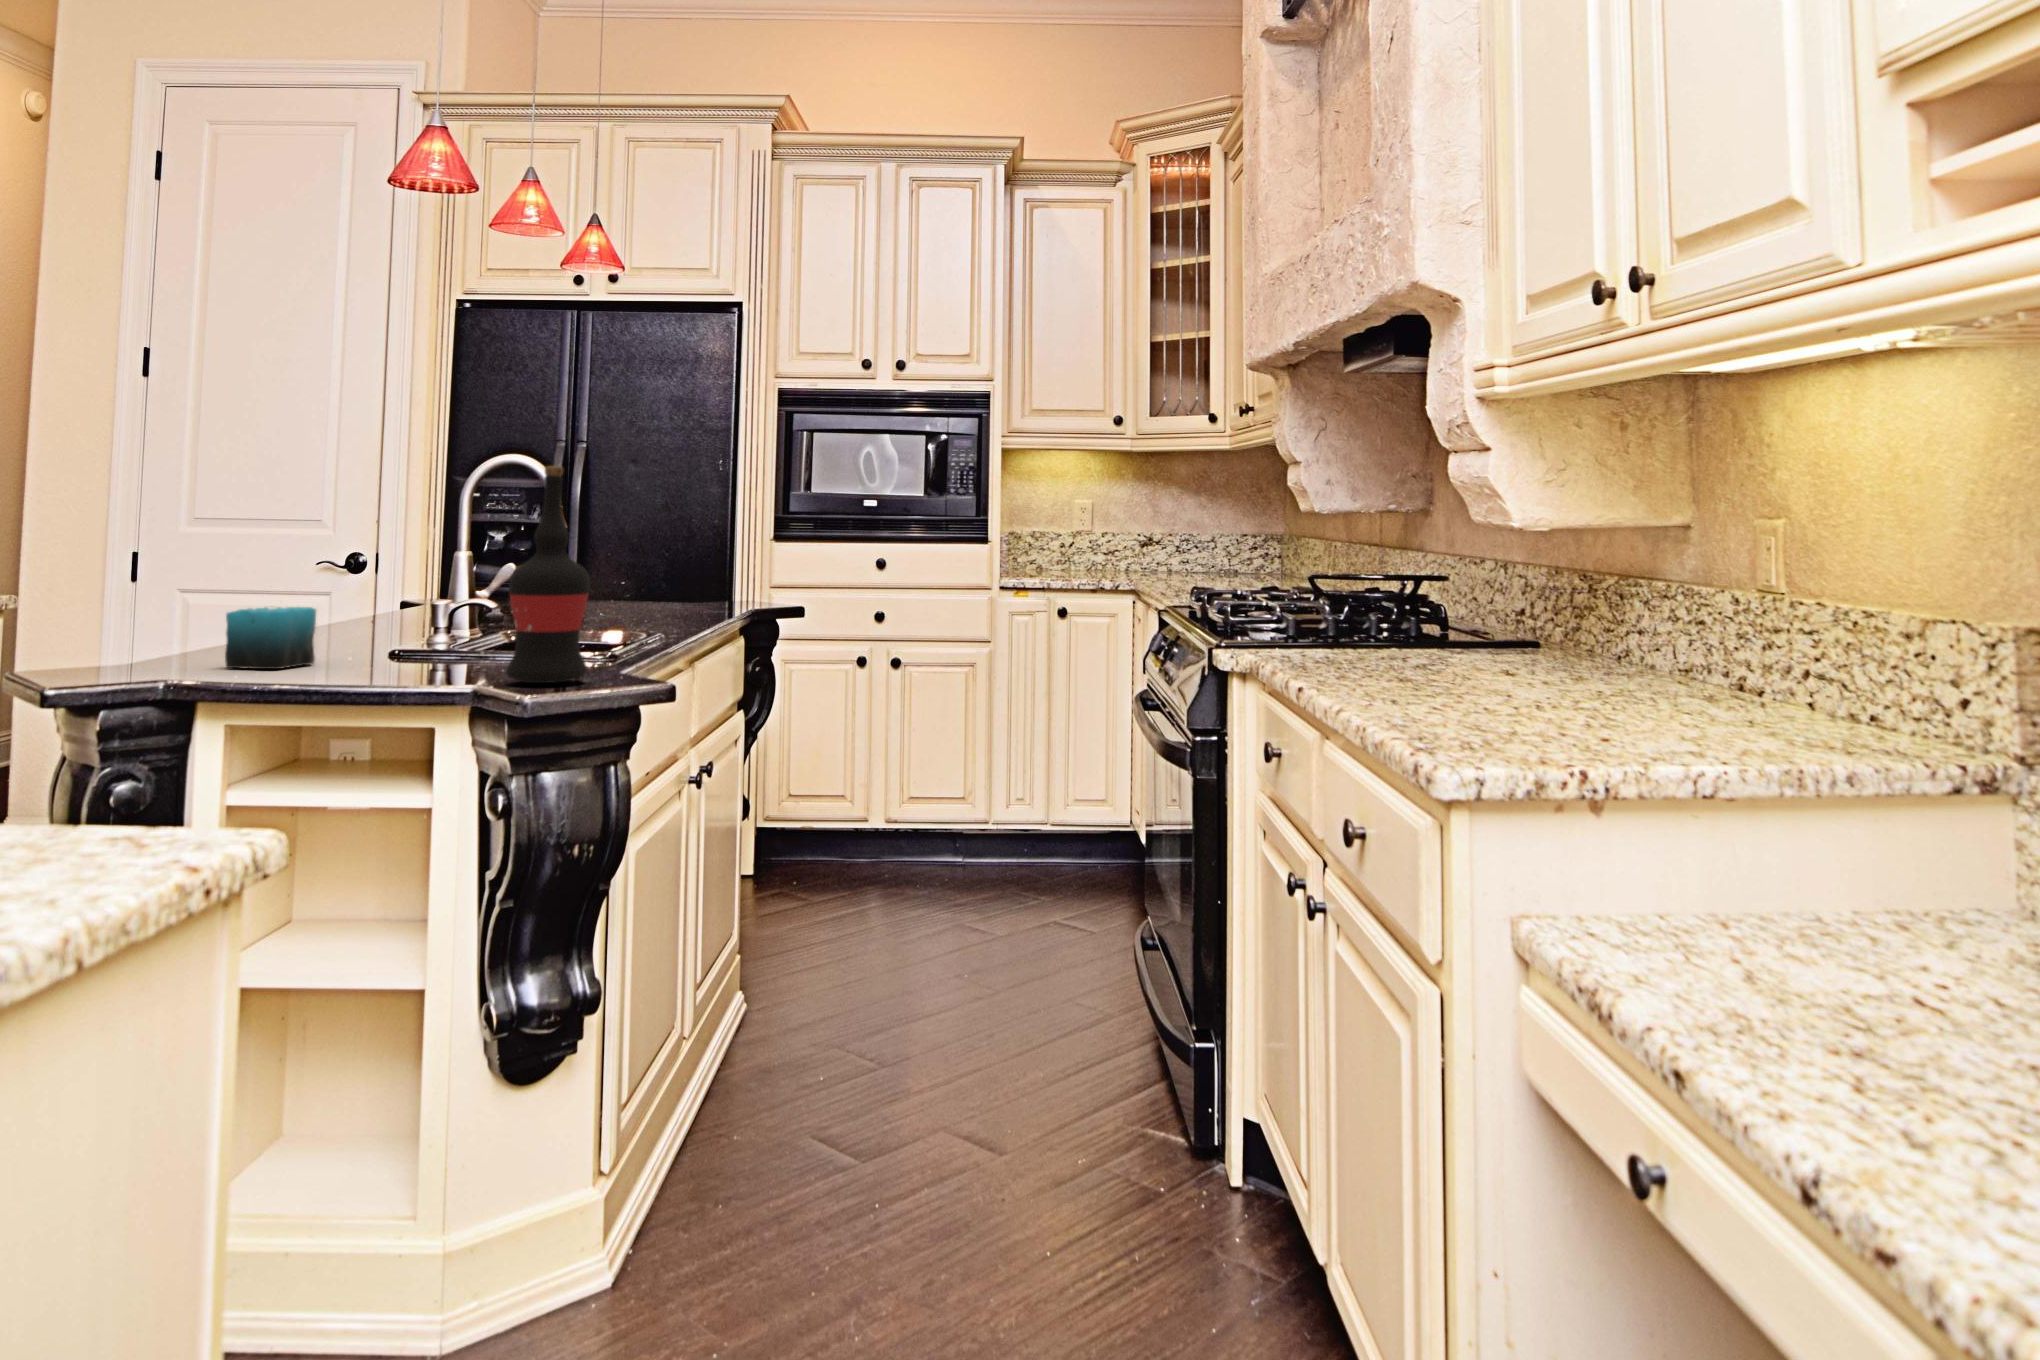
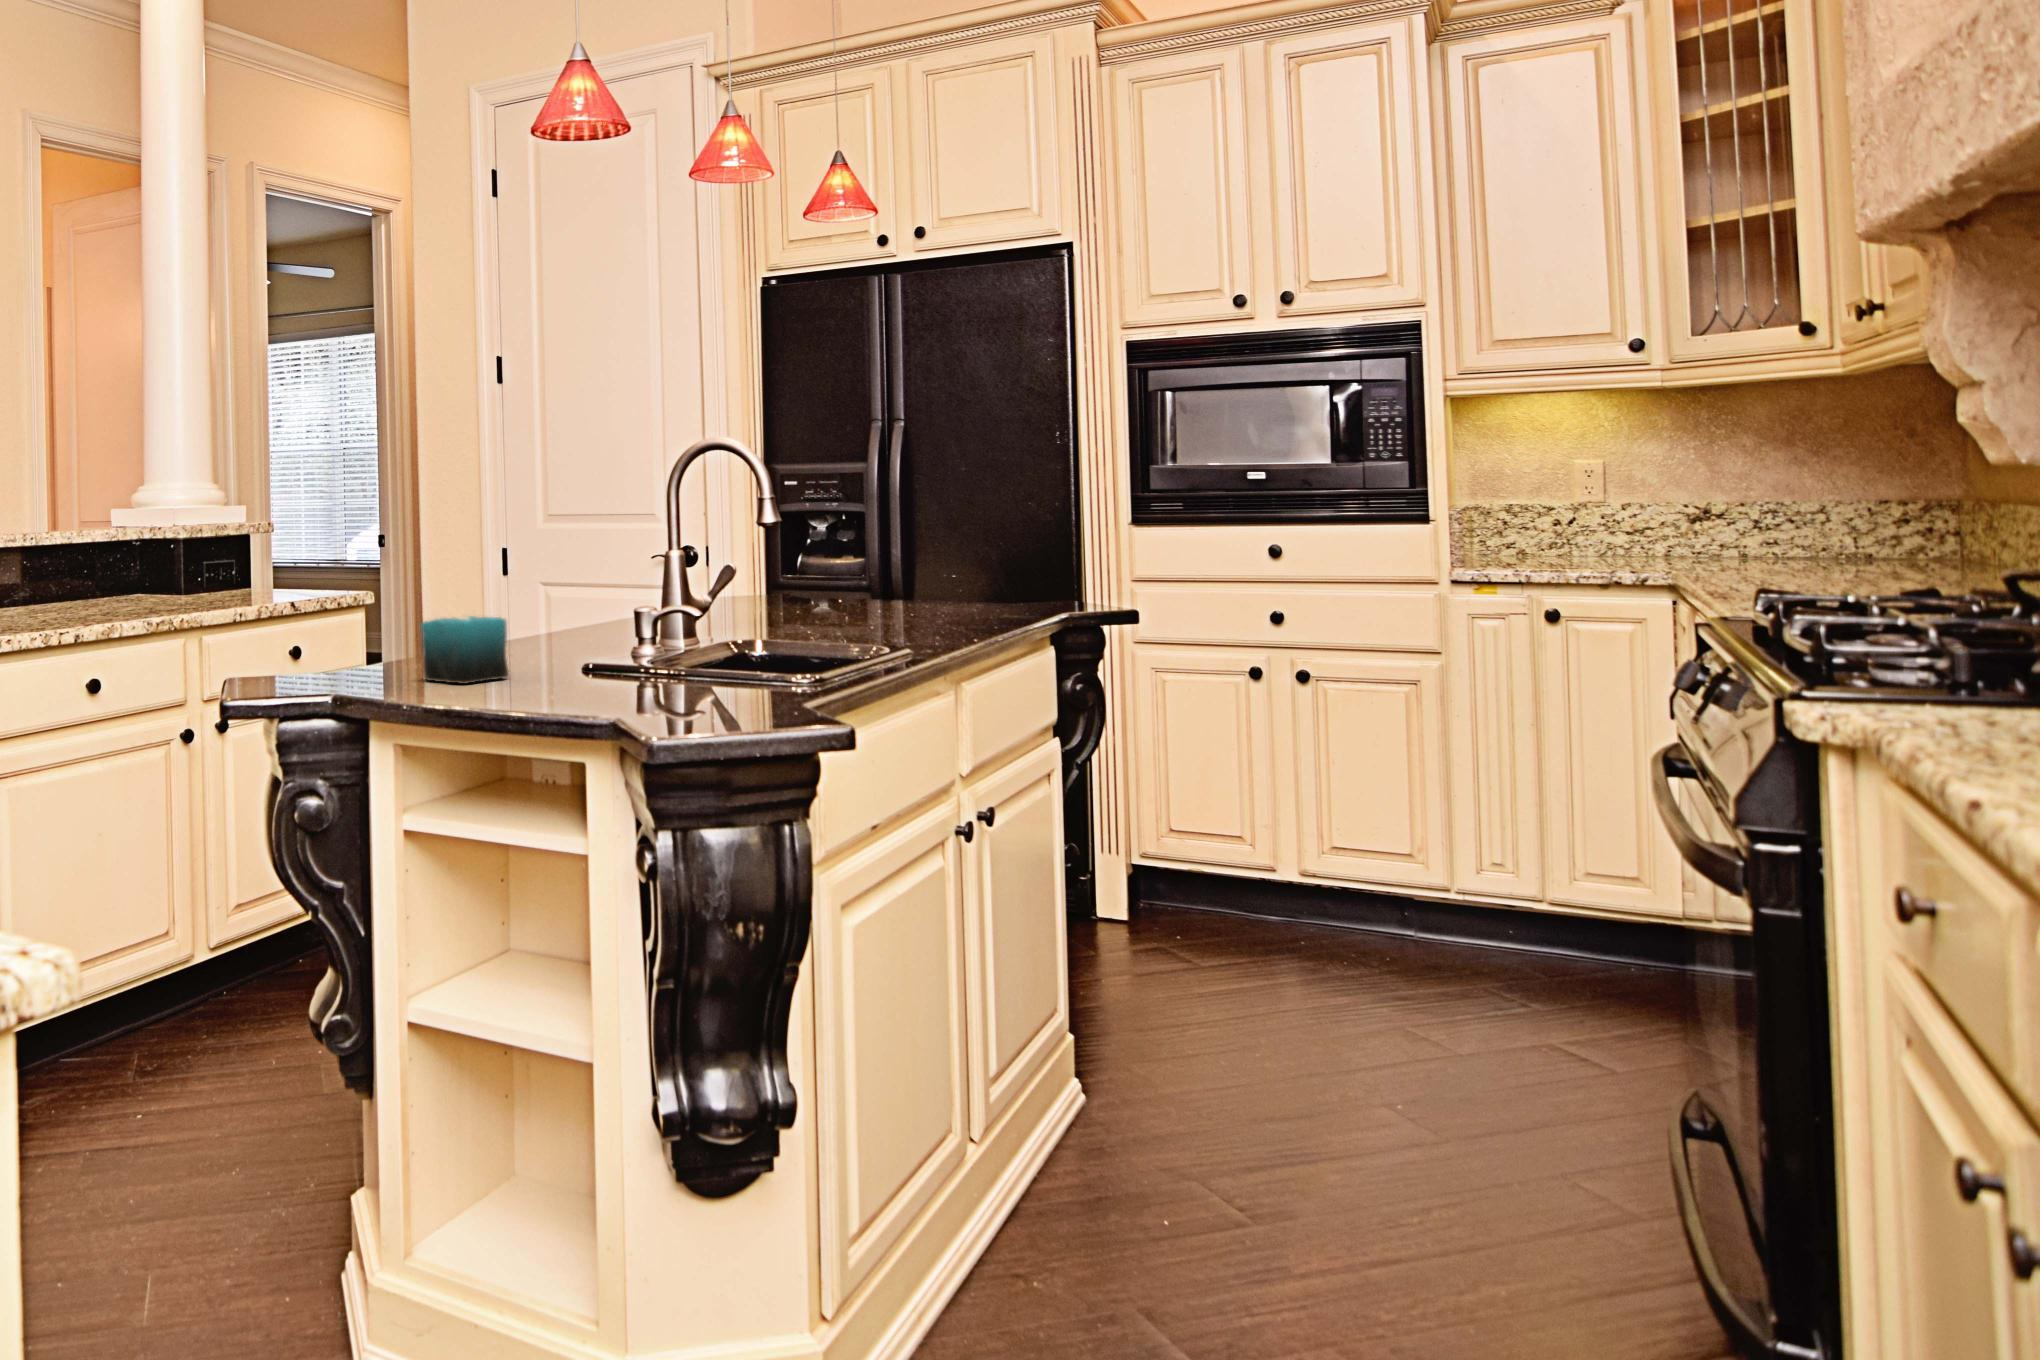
wine bottle: present [506,466,590,683] -> none [651,453,749,719]

